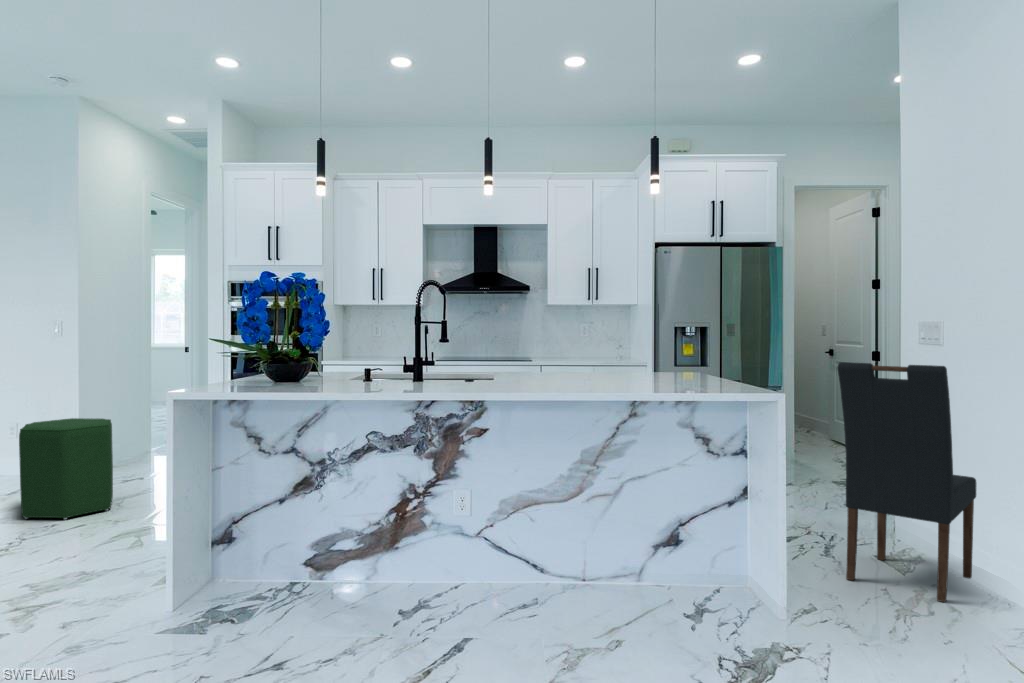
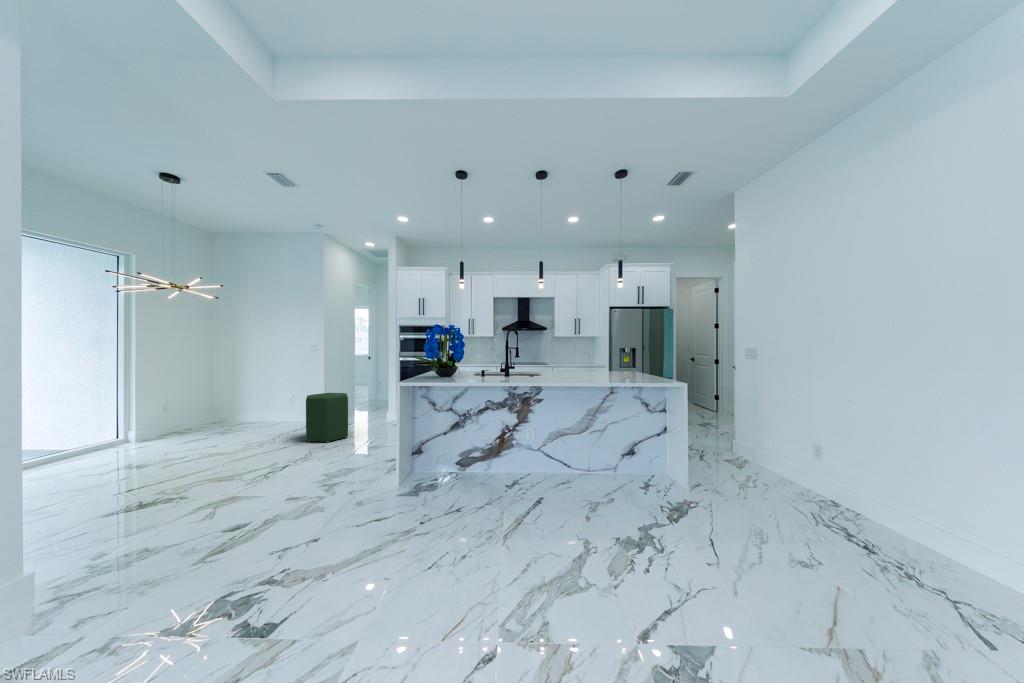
dining chair: present [838,362,976,602] -> none [709,368,775,482]

